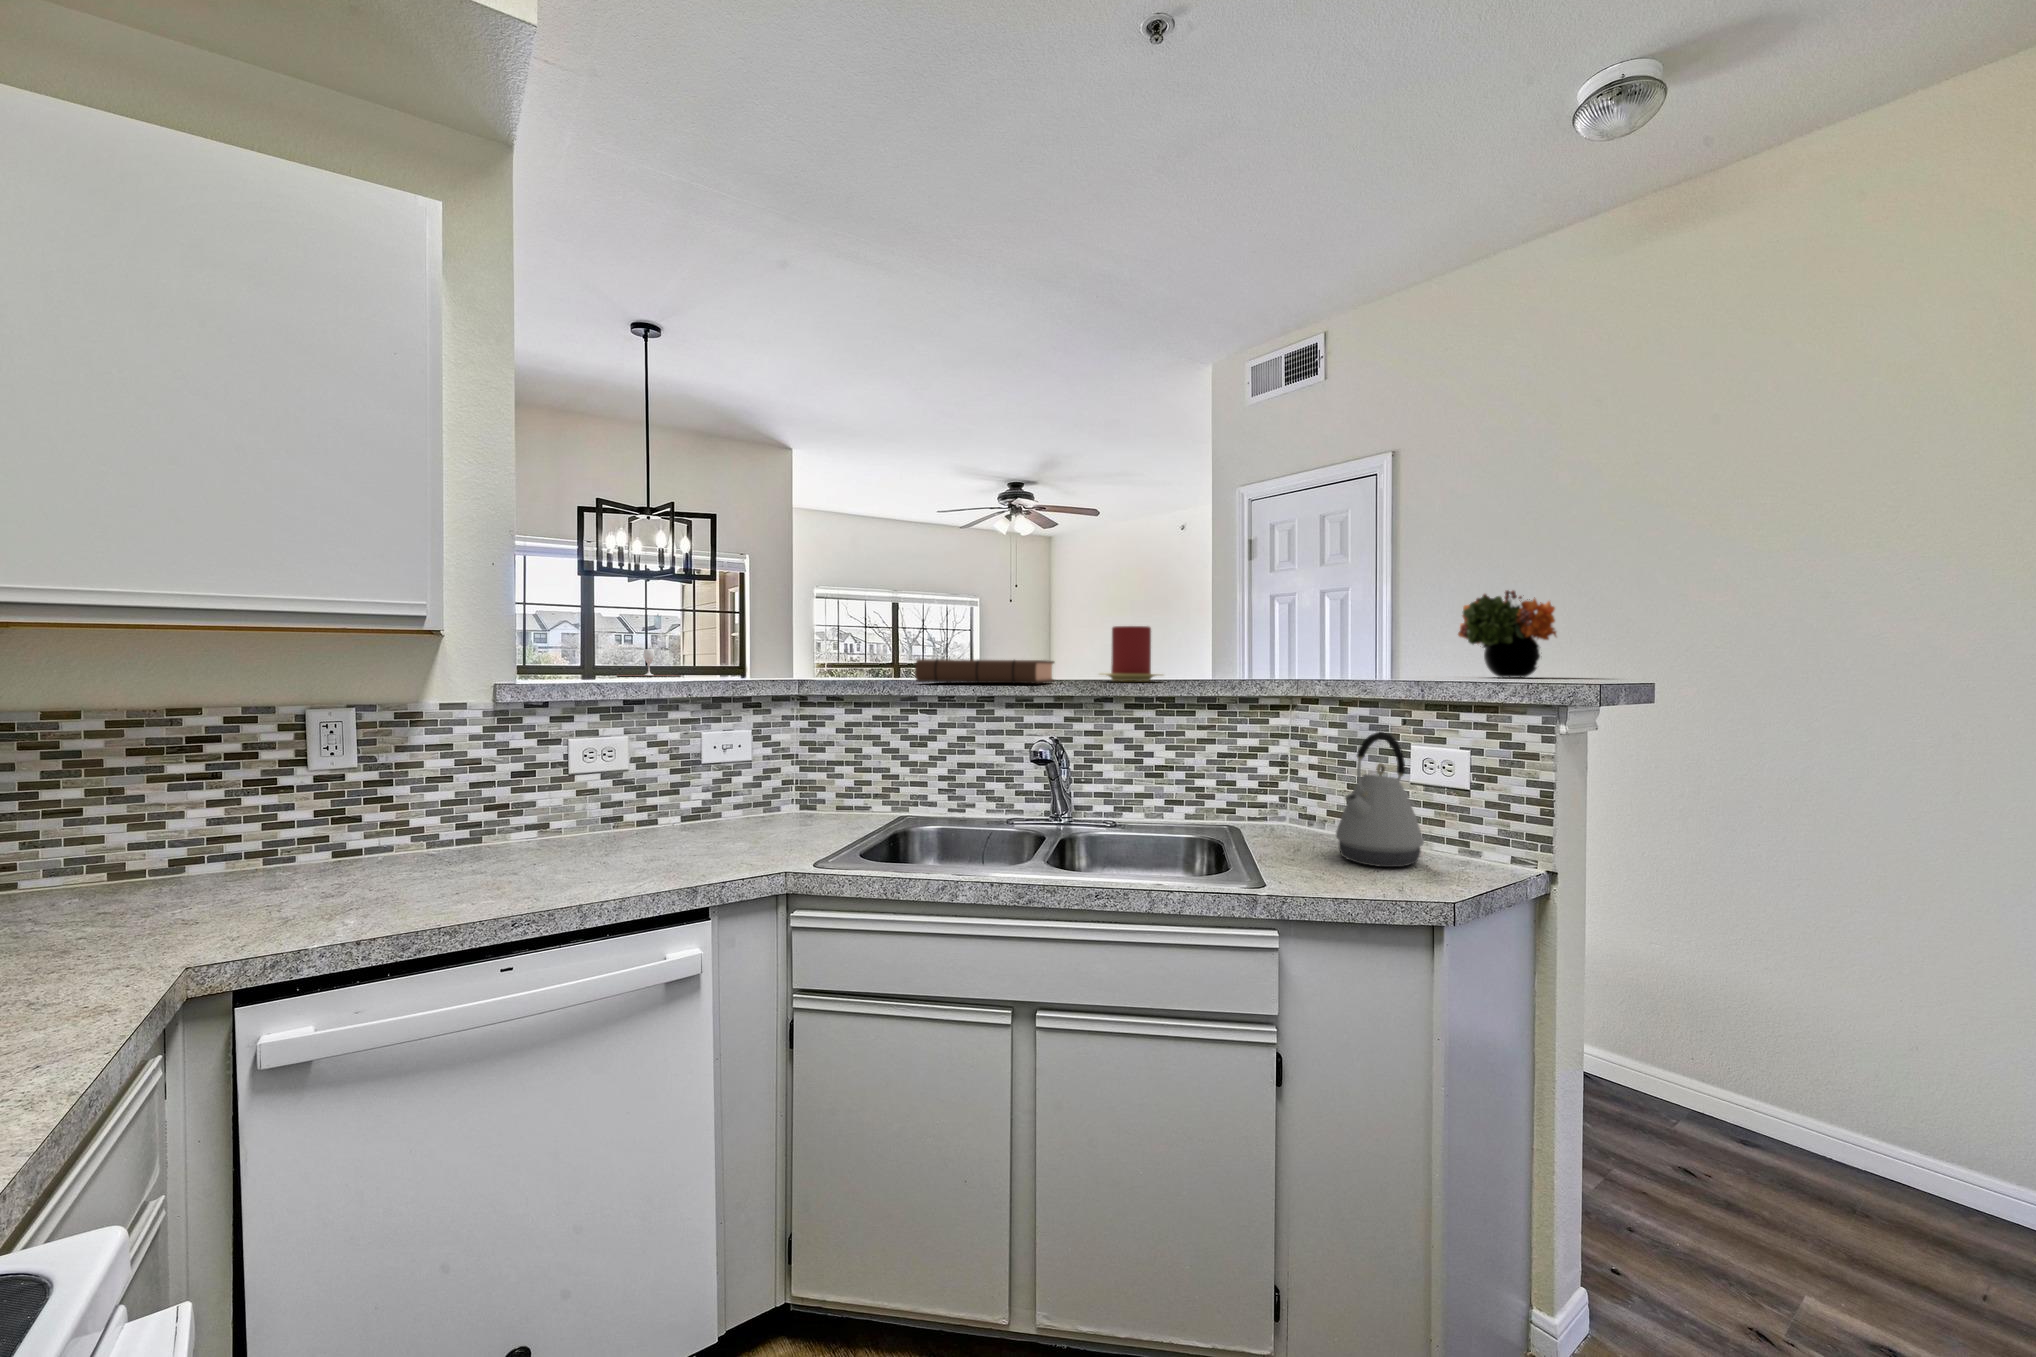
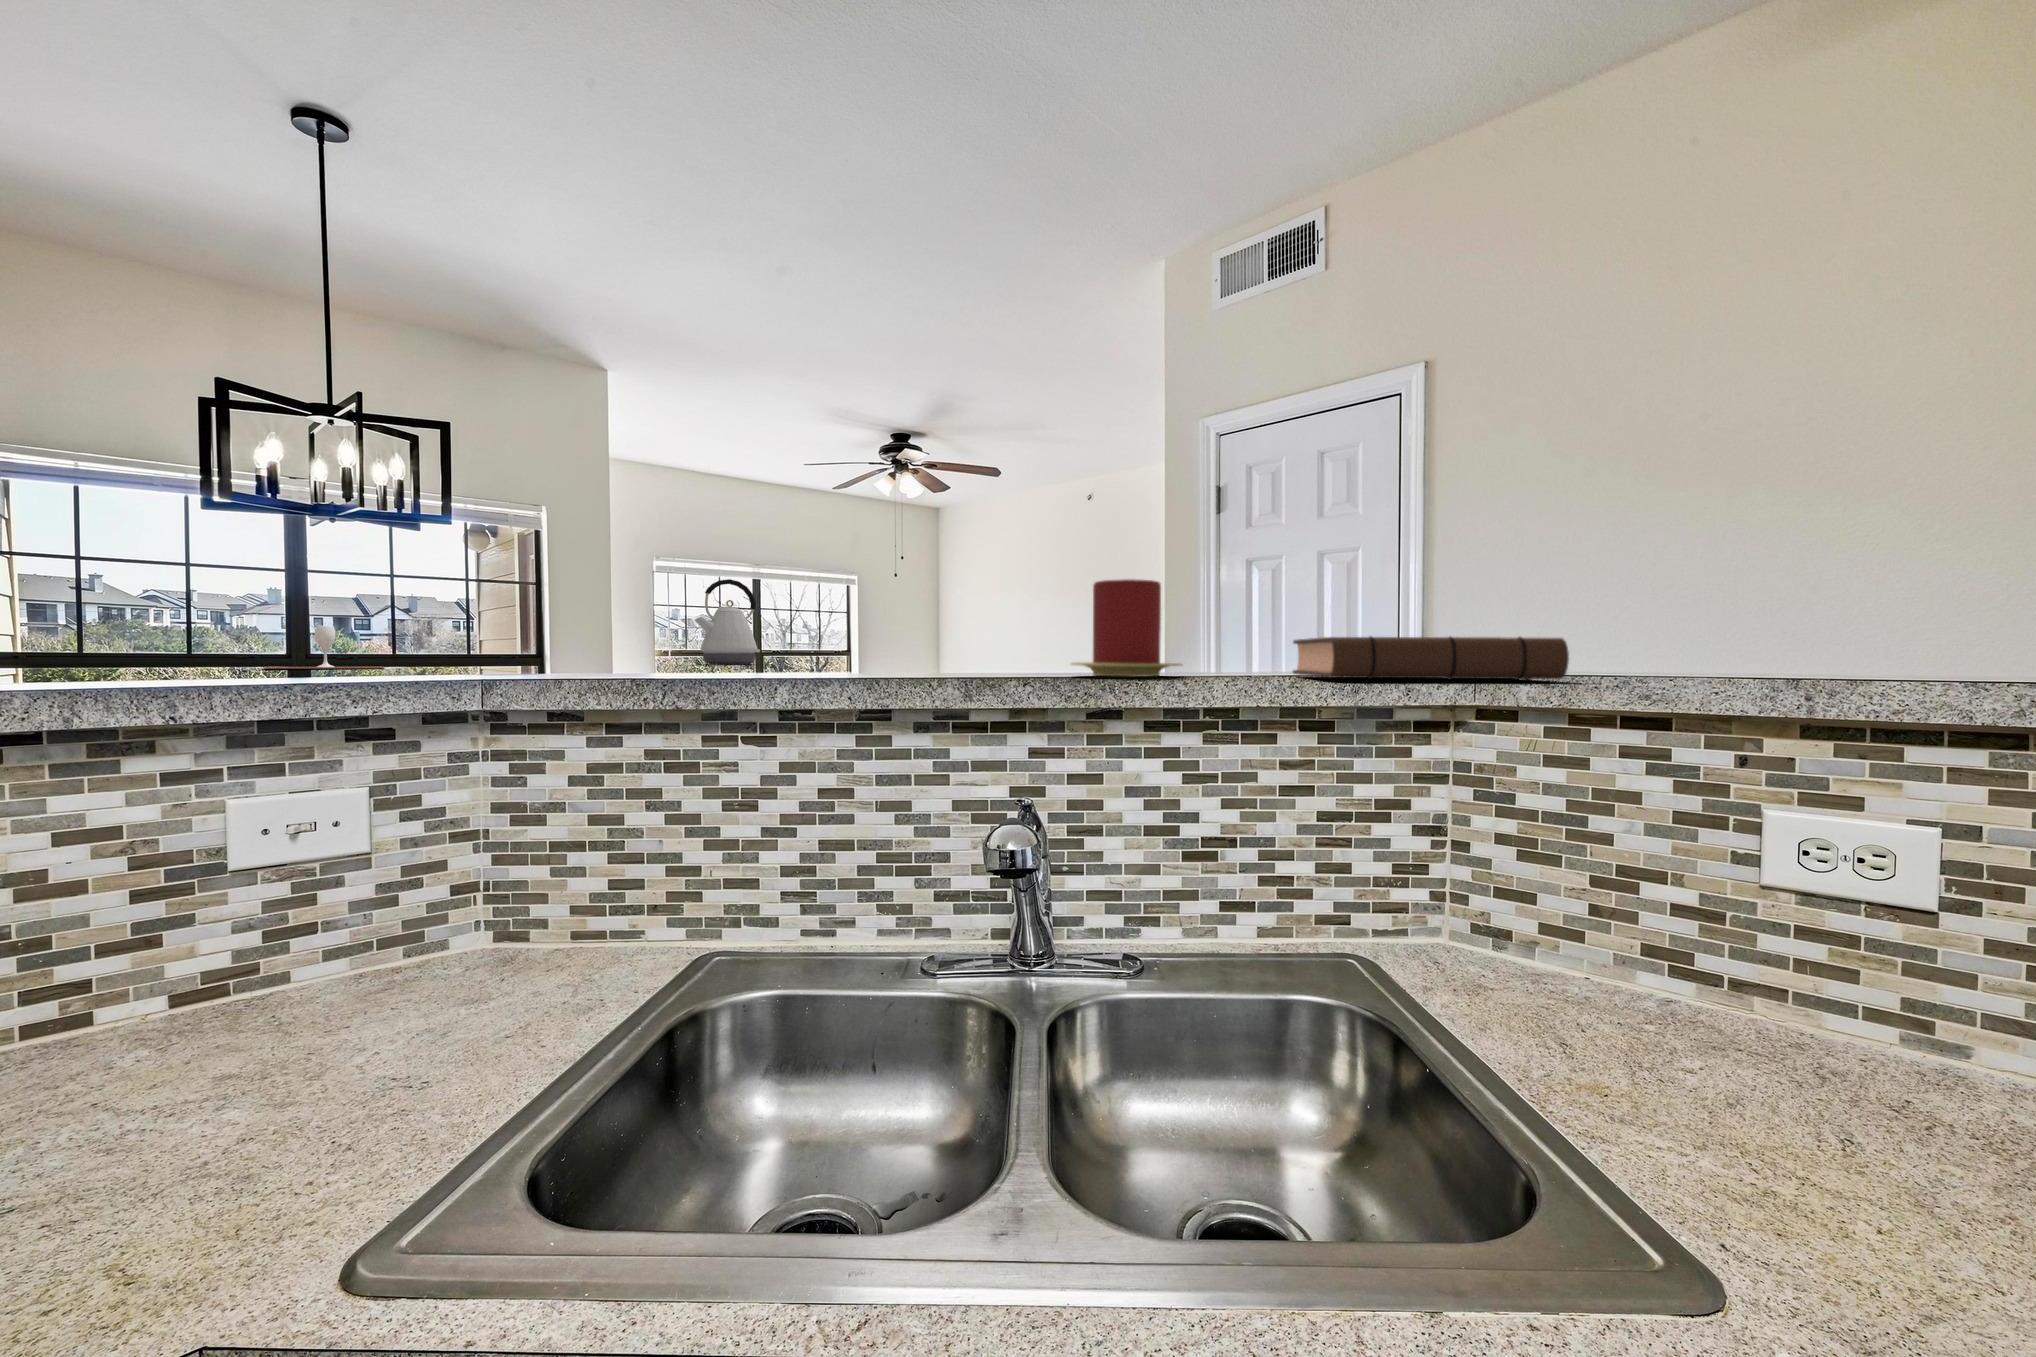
flower arrangement: present [1458,590,1556,677] -> none [1508,548,1667,665]
book: present [915,659,1054,683] -> present [1293,636,1569,680]
kettle: present [1336,732,1424,867] -> present [694,579,760,664]

